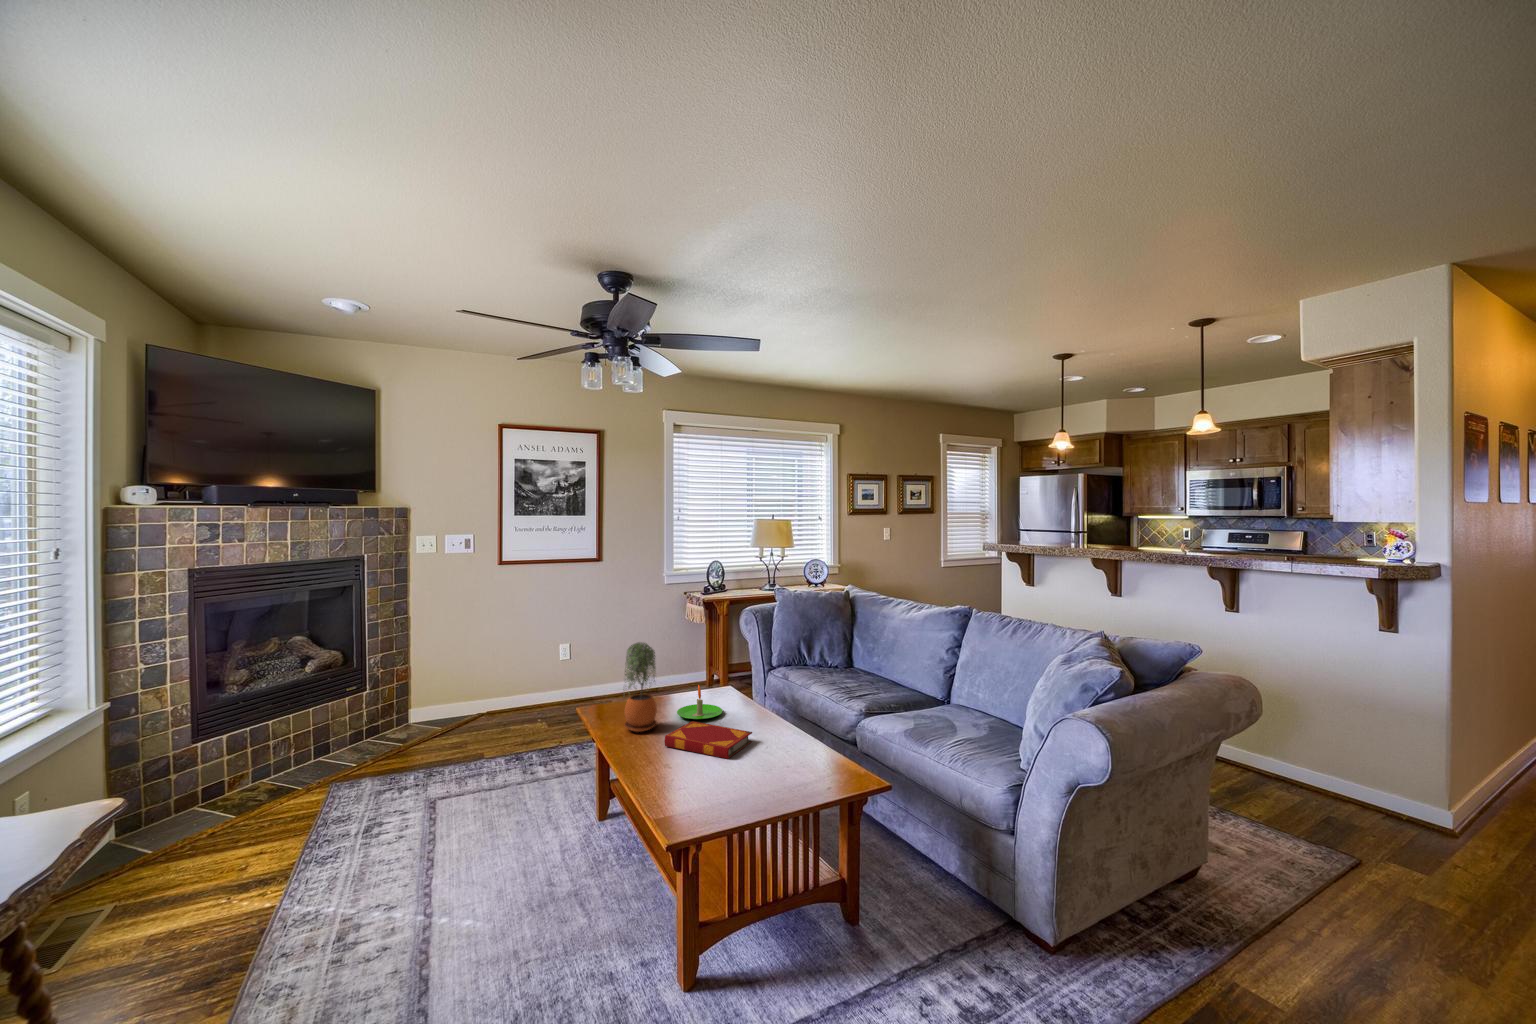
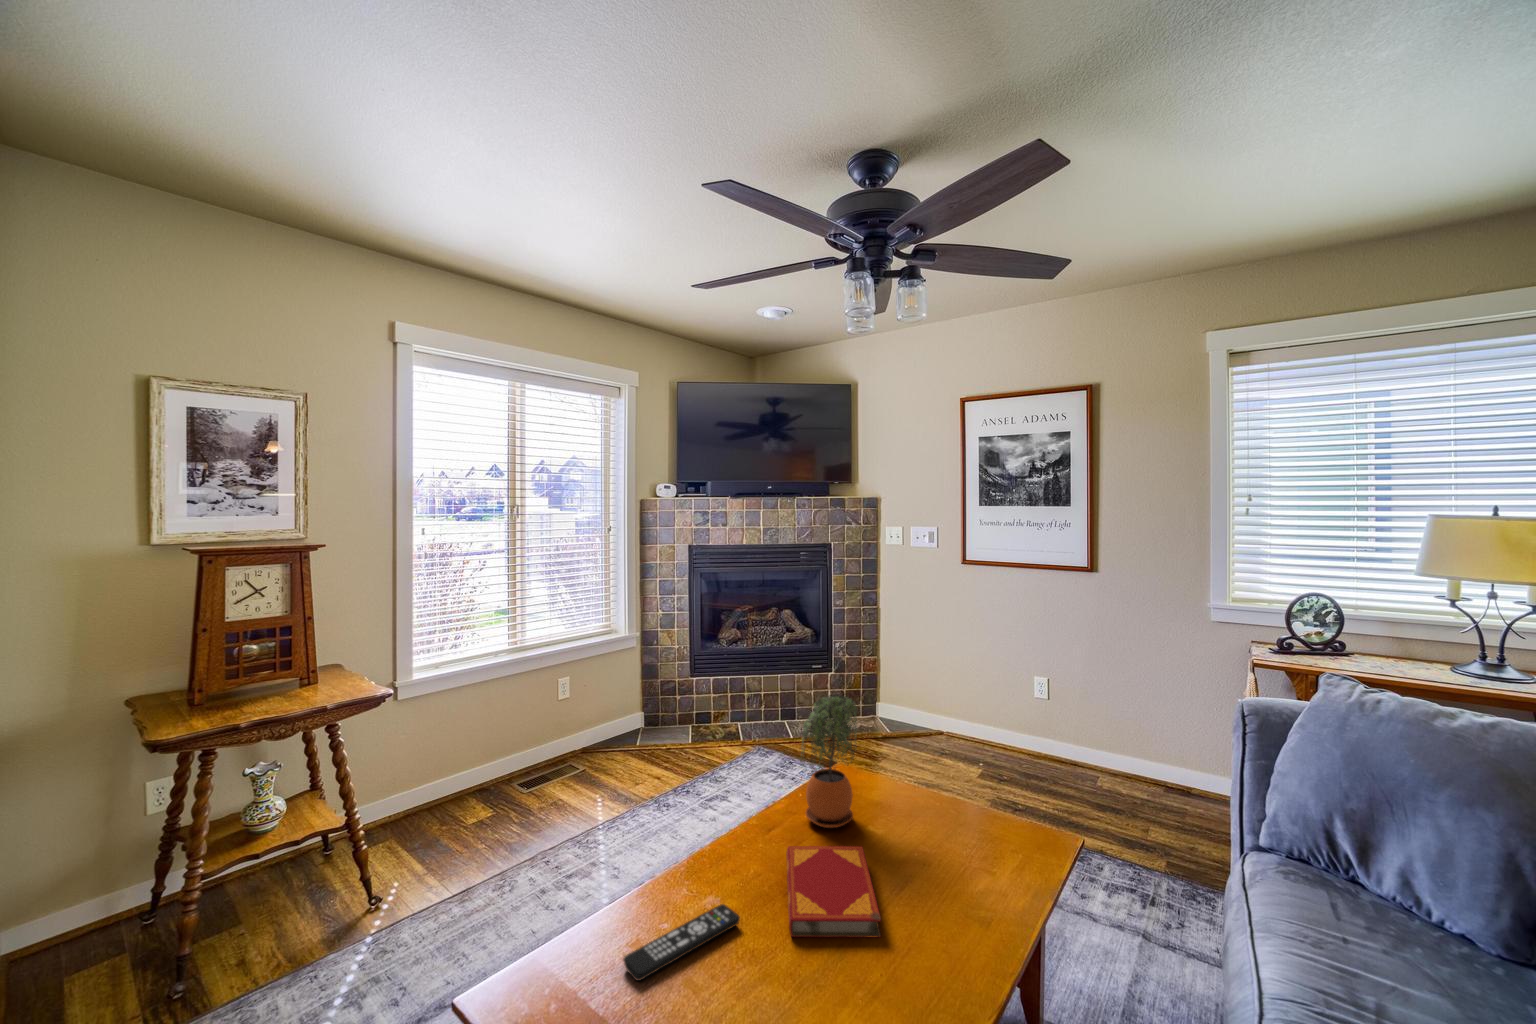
candle: present [677,685,723,720] -> none [889,794,967,861]
remote control: none [686,763,718,801] -> present [623,904,740,981]

